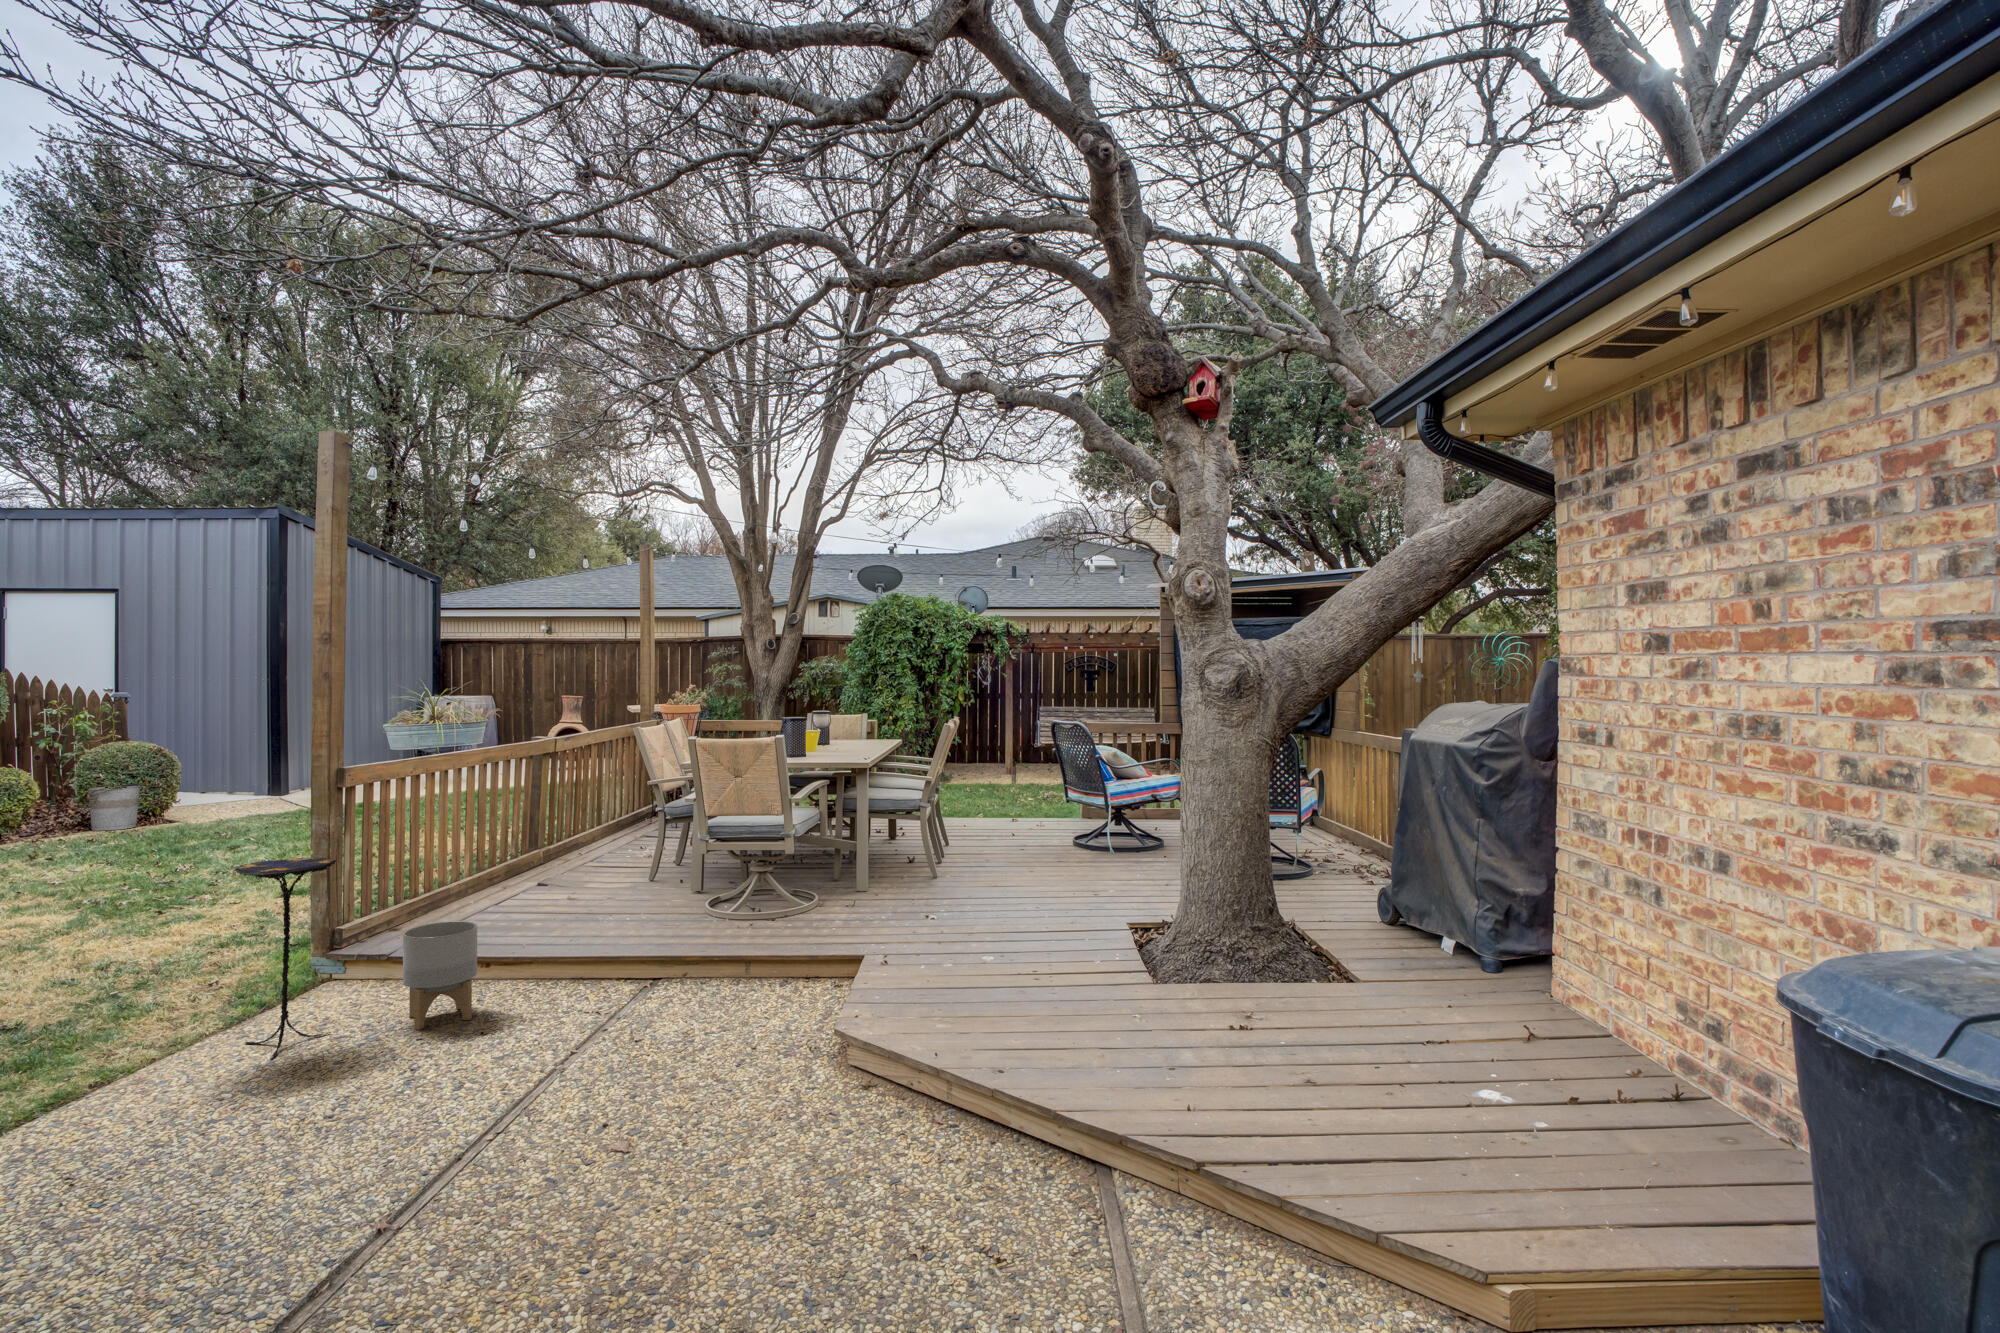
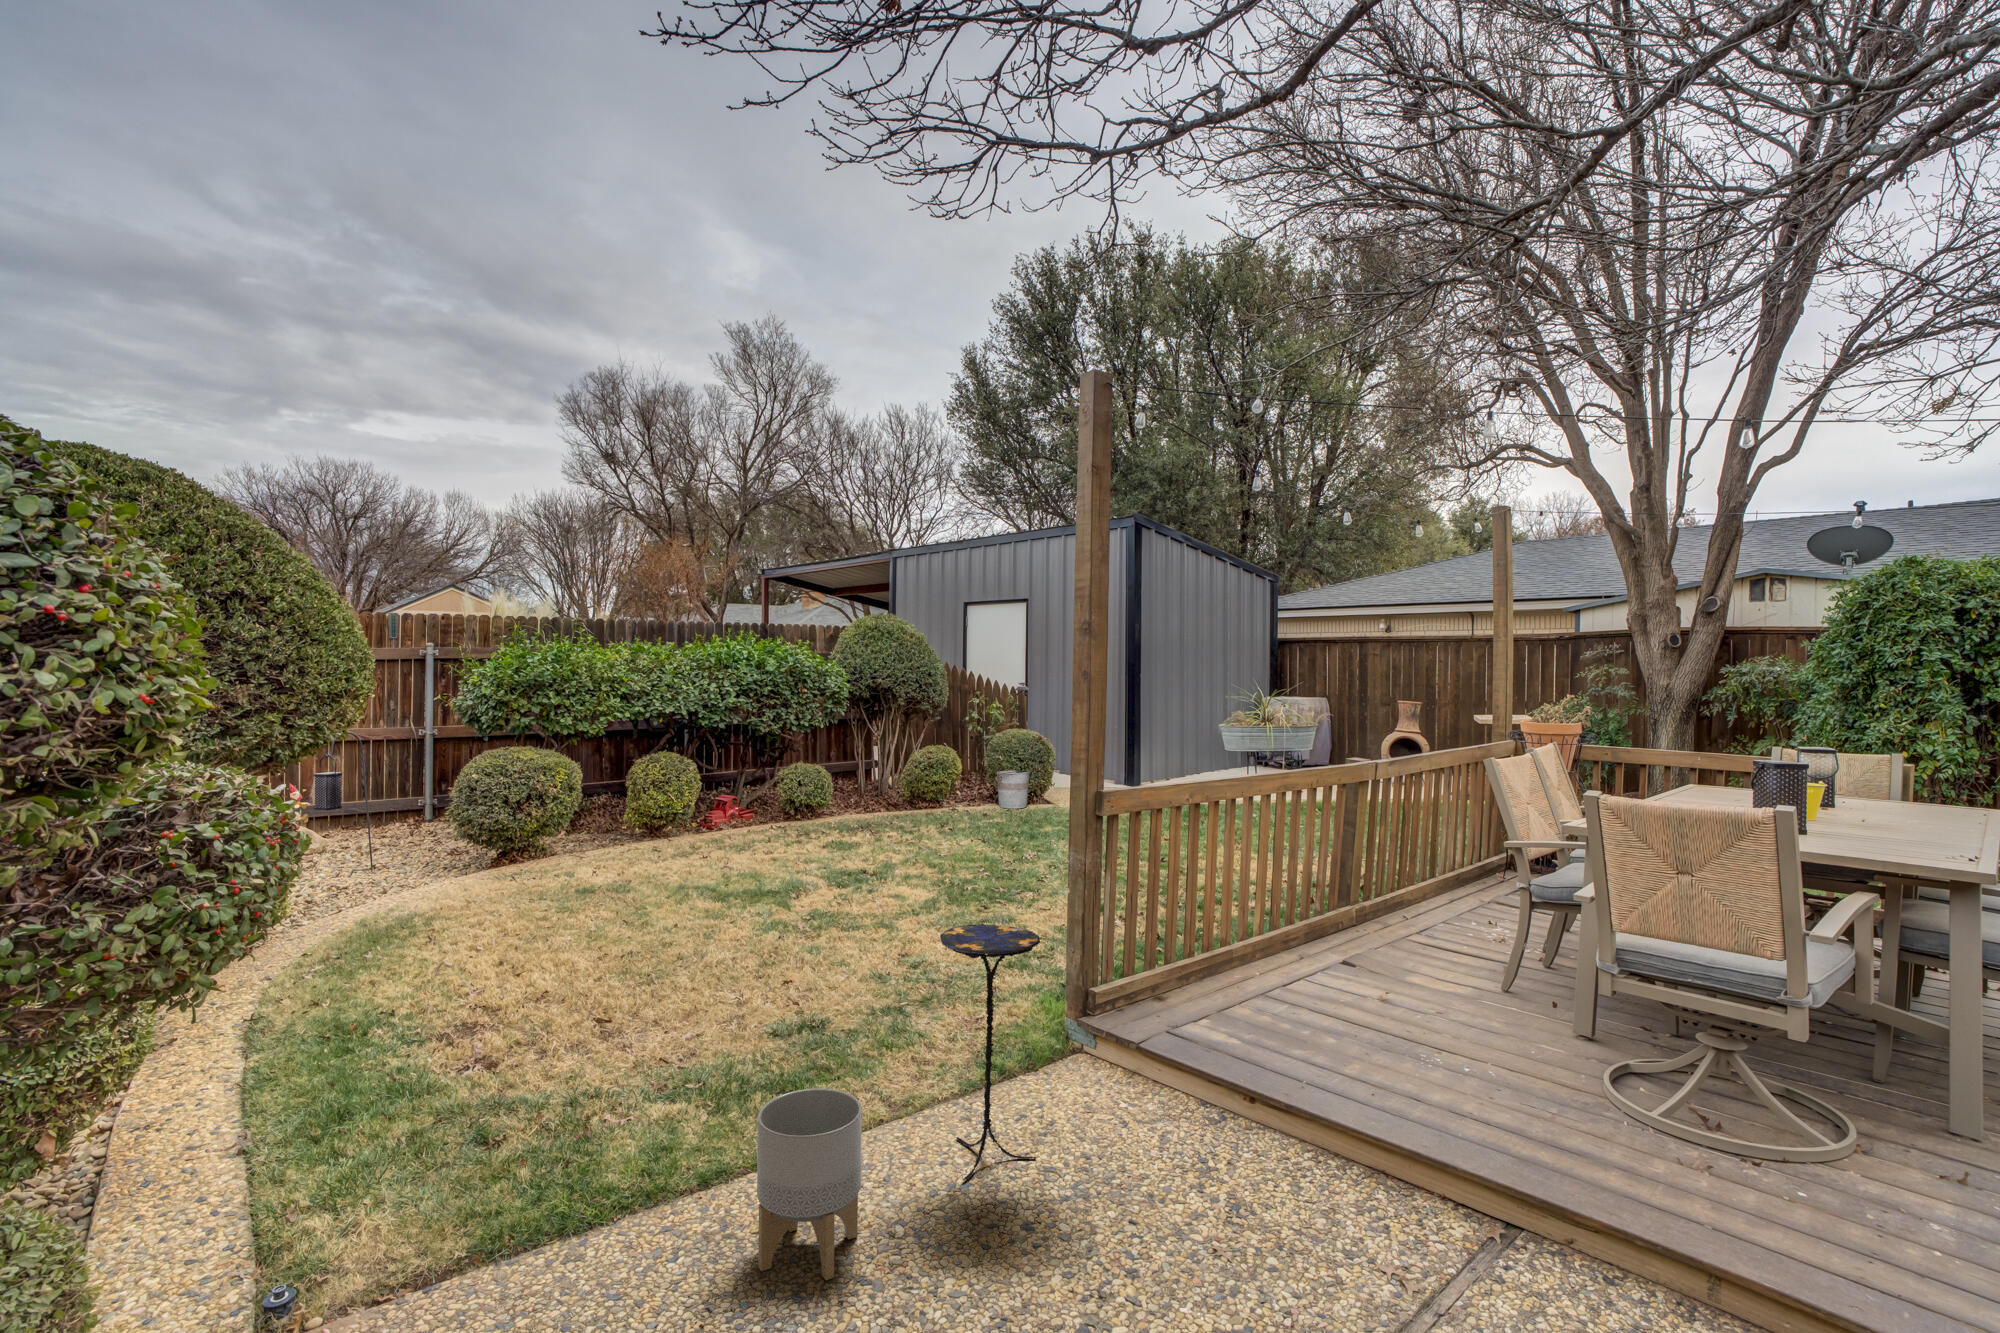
planter: present [403,921,477,1029] -> present [757,1088,862,1280]

